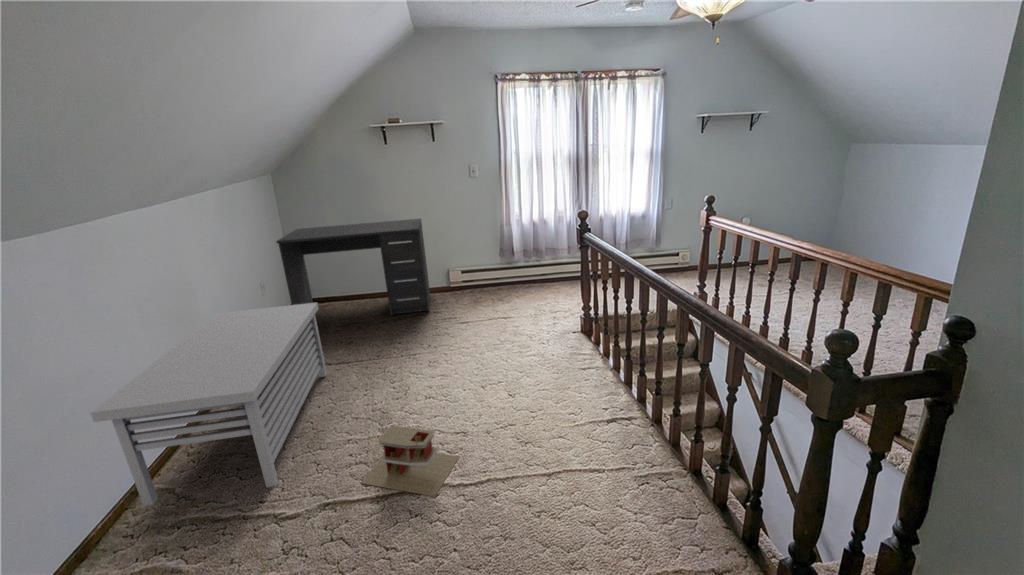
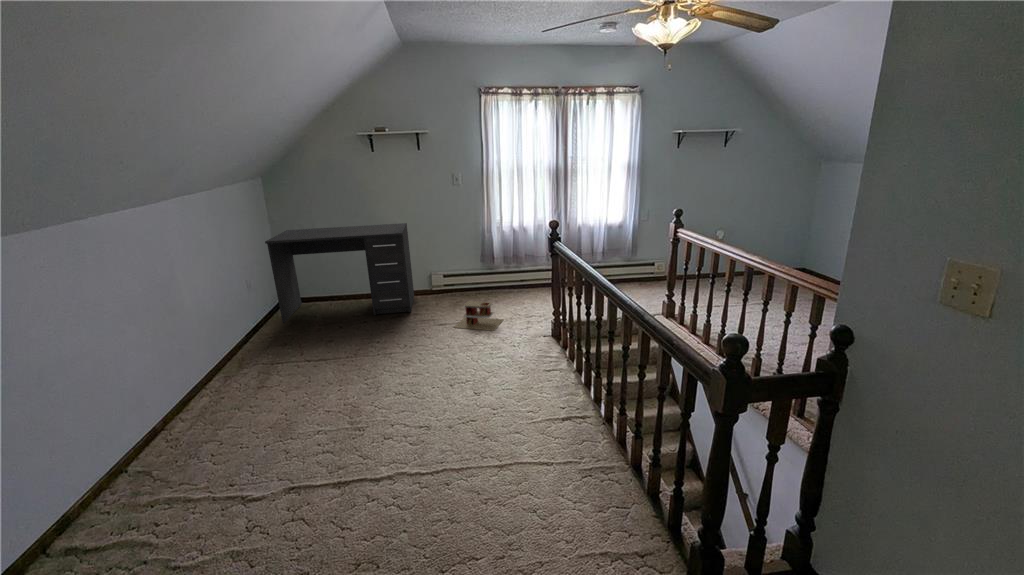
storage bench: present [91,303,327,506] -> none [72,301,307,487]
toy house: present [361,426,459,496] -> present [455,301,503,331]

